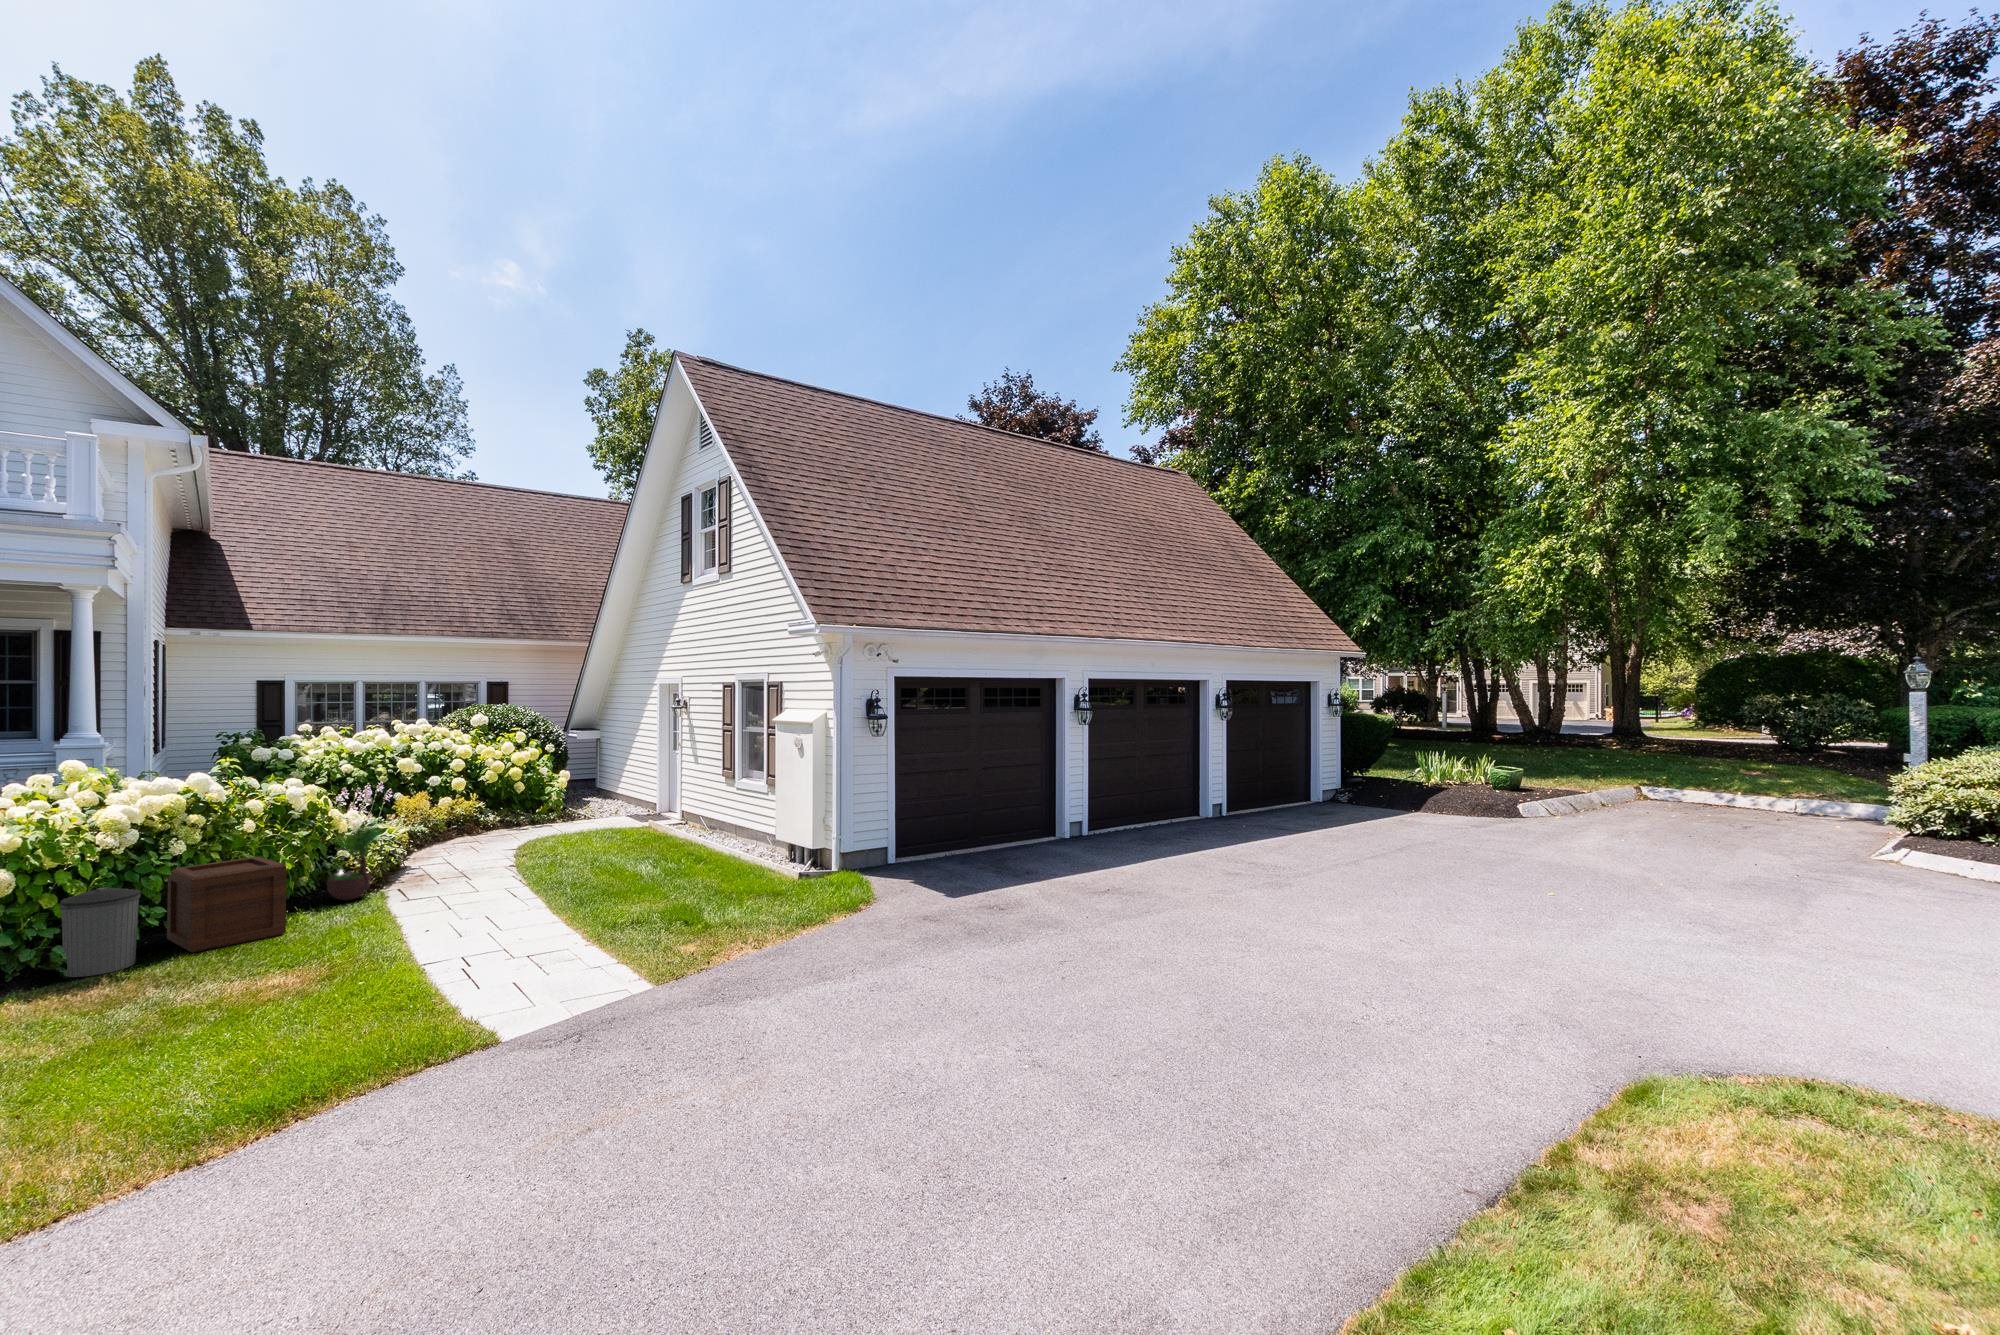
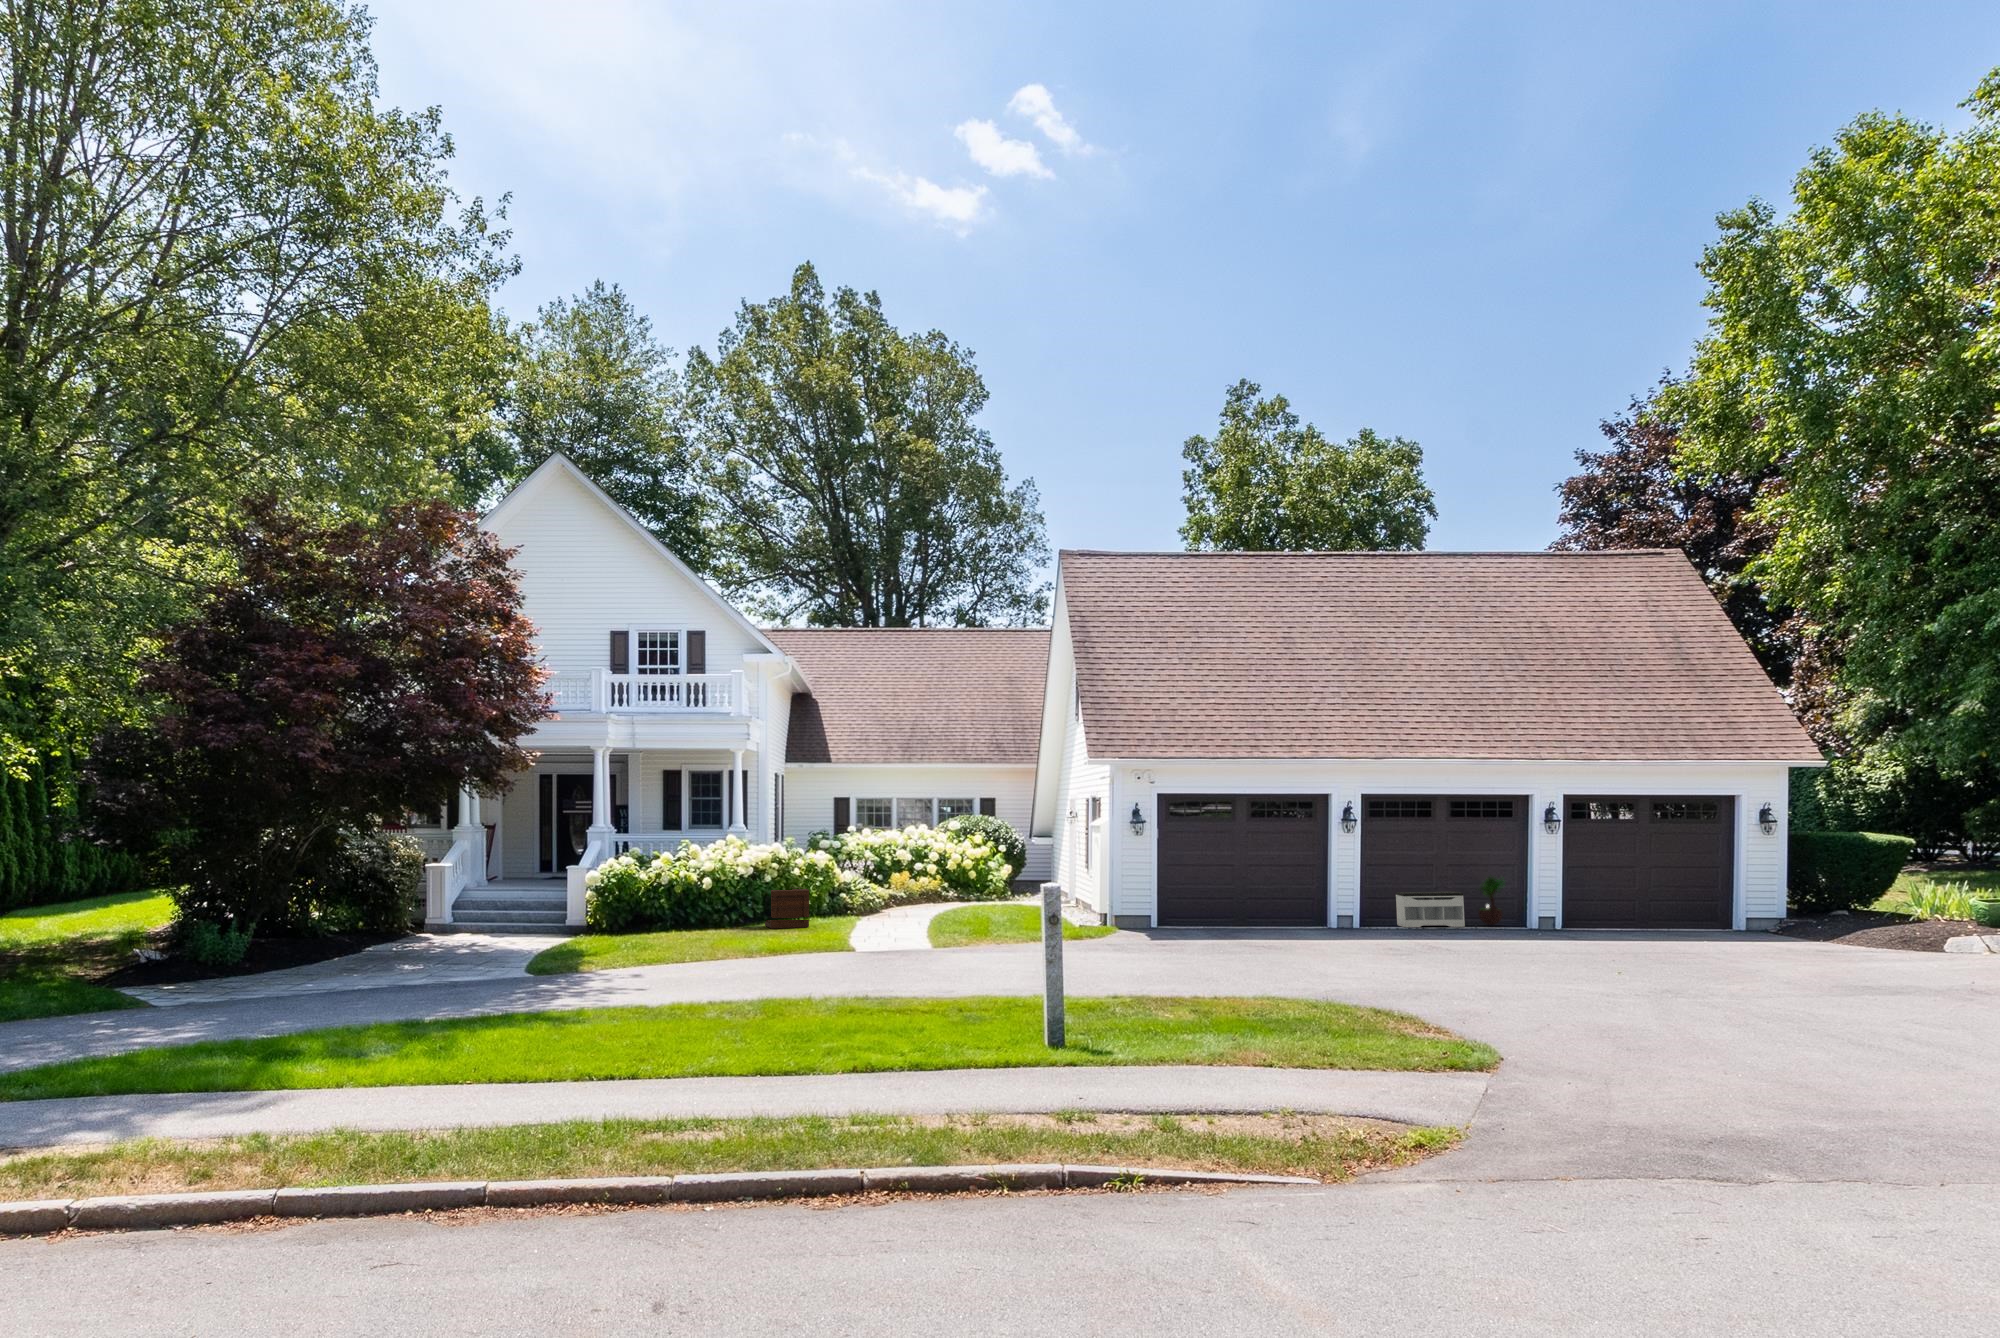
bench: none [1109,791,1171,834] -> present [1396,891,1465,927]
potted tree: present [327,825,382,900] -> present [1478,876,1504,925]
trash can: present [60,888,141,977] -> none [727,891,754,931]

